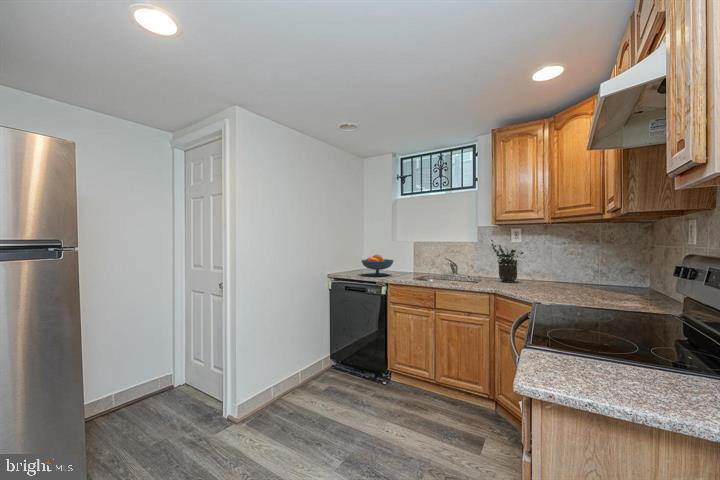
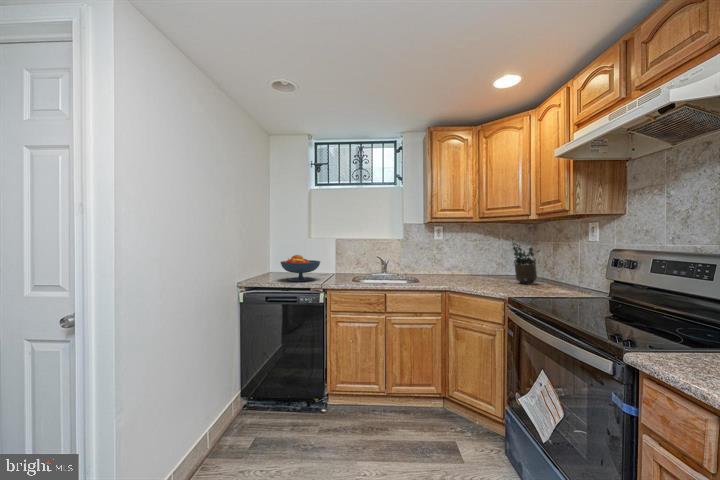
potted plant: present [491,240,523,281] -> present [512,243,540,283]

